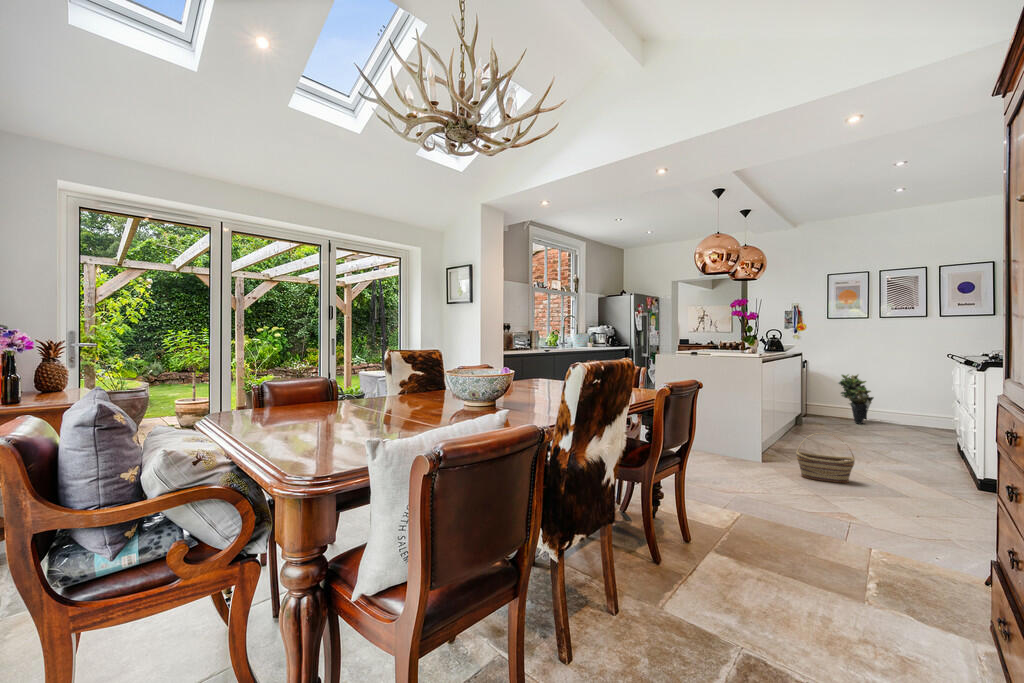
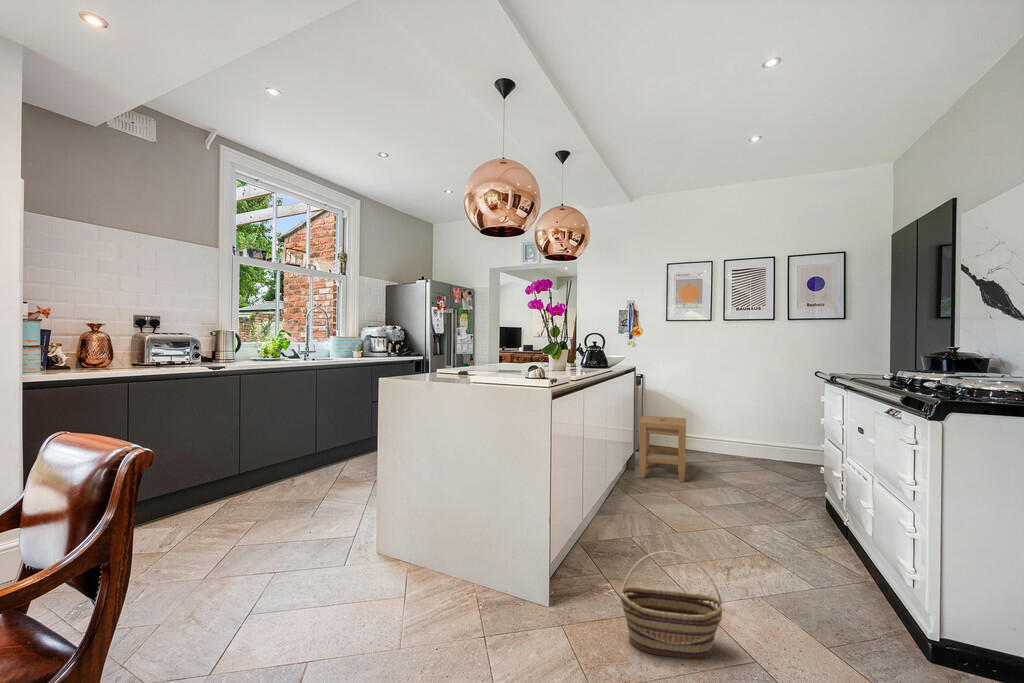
potted plant: present [838,374,874,424] -> none [678,393,718,461]
stool: none [804,387,843,433] -> present [639,416,686,482]

